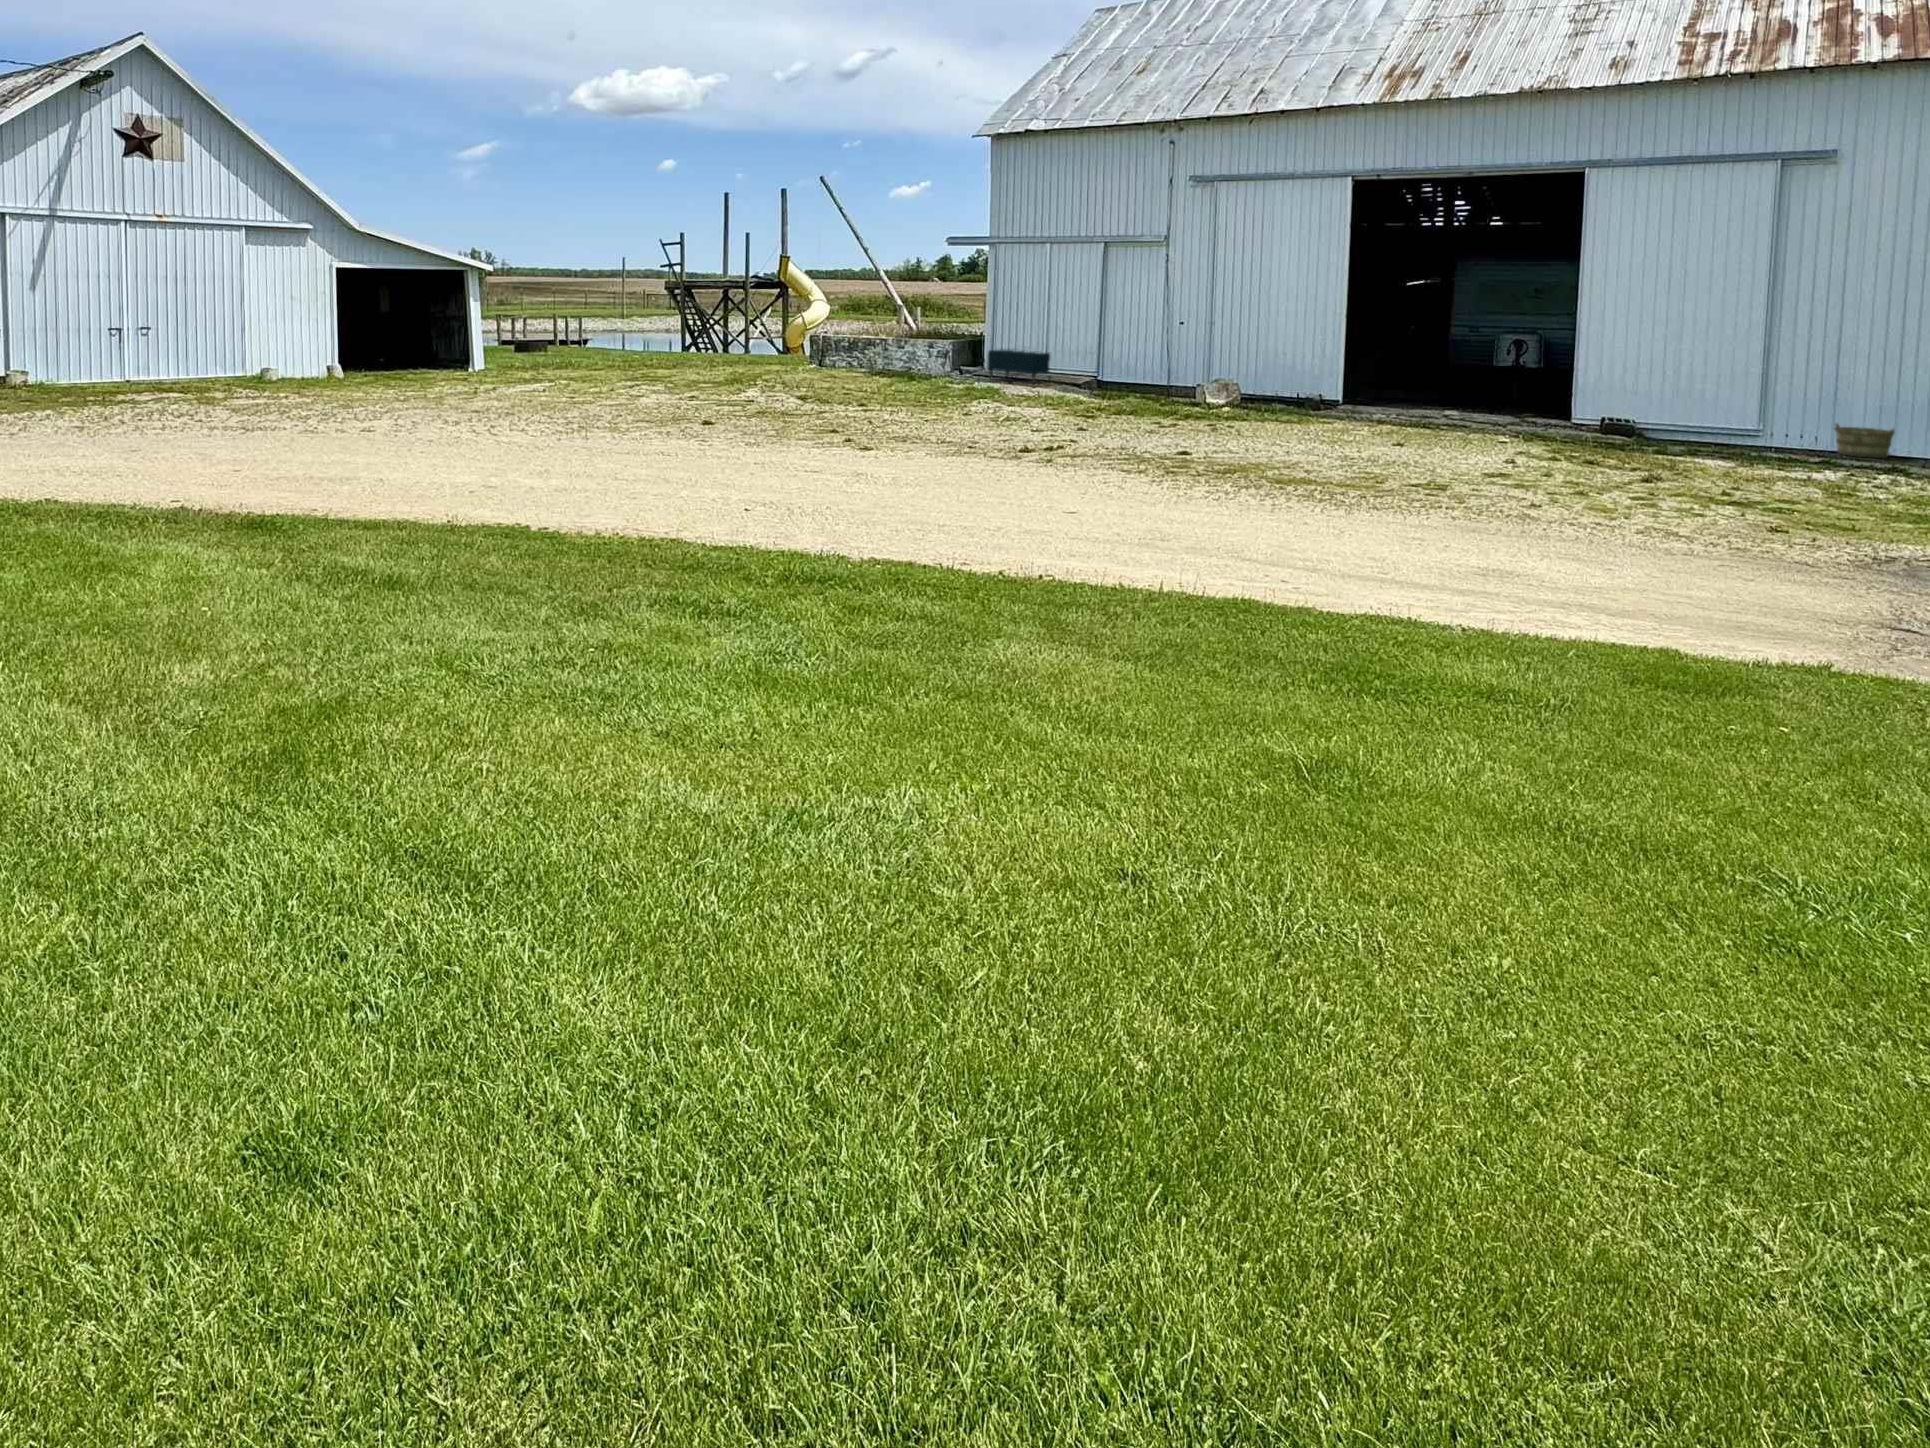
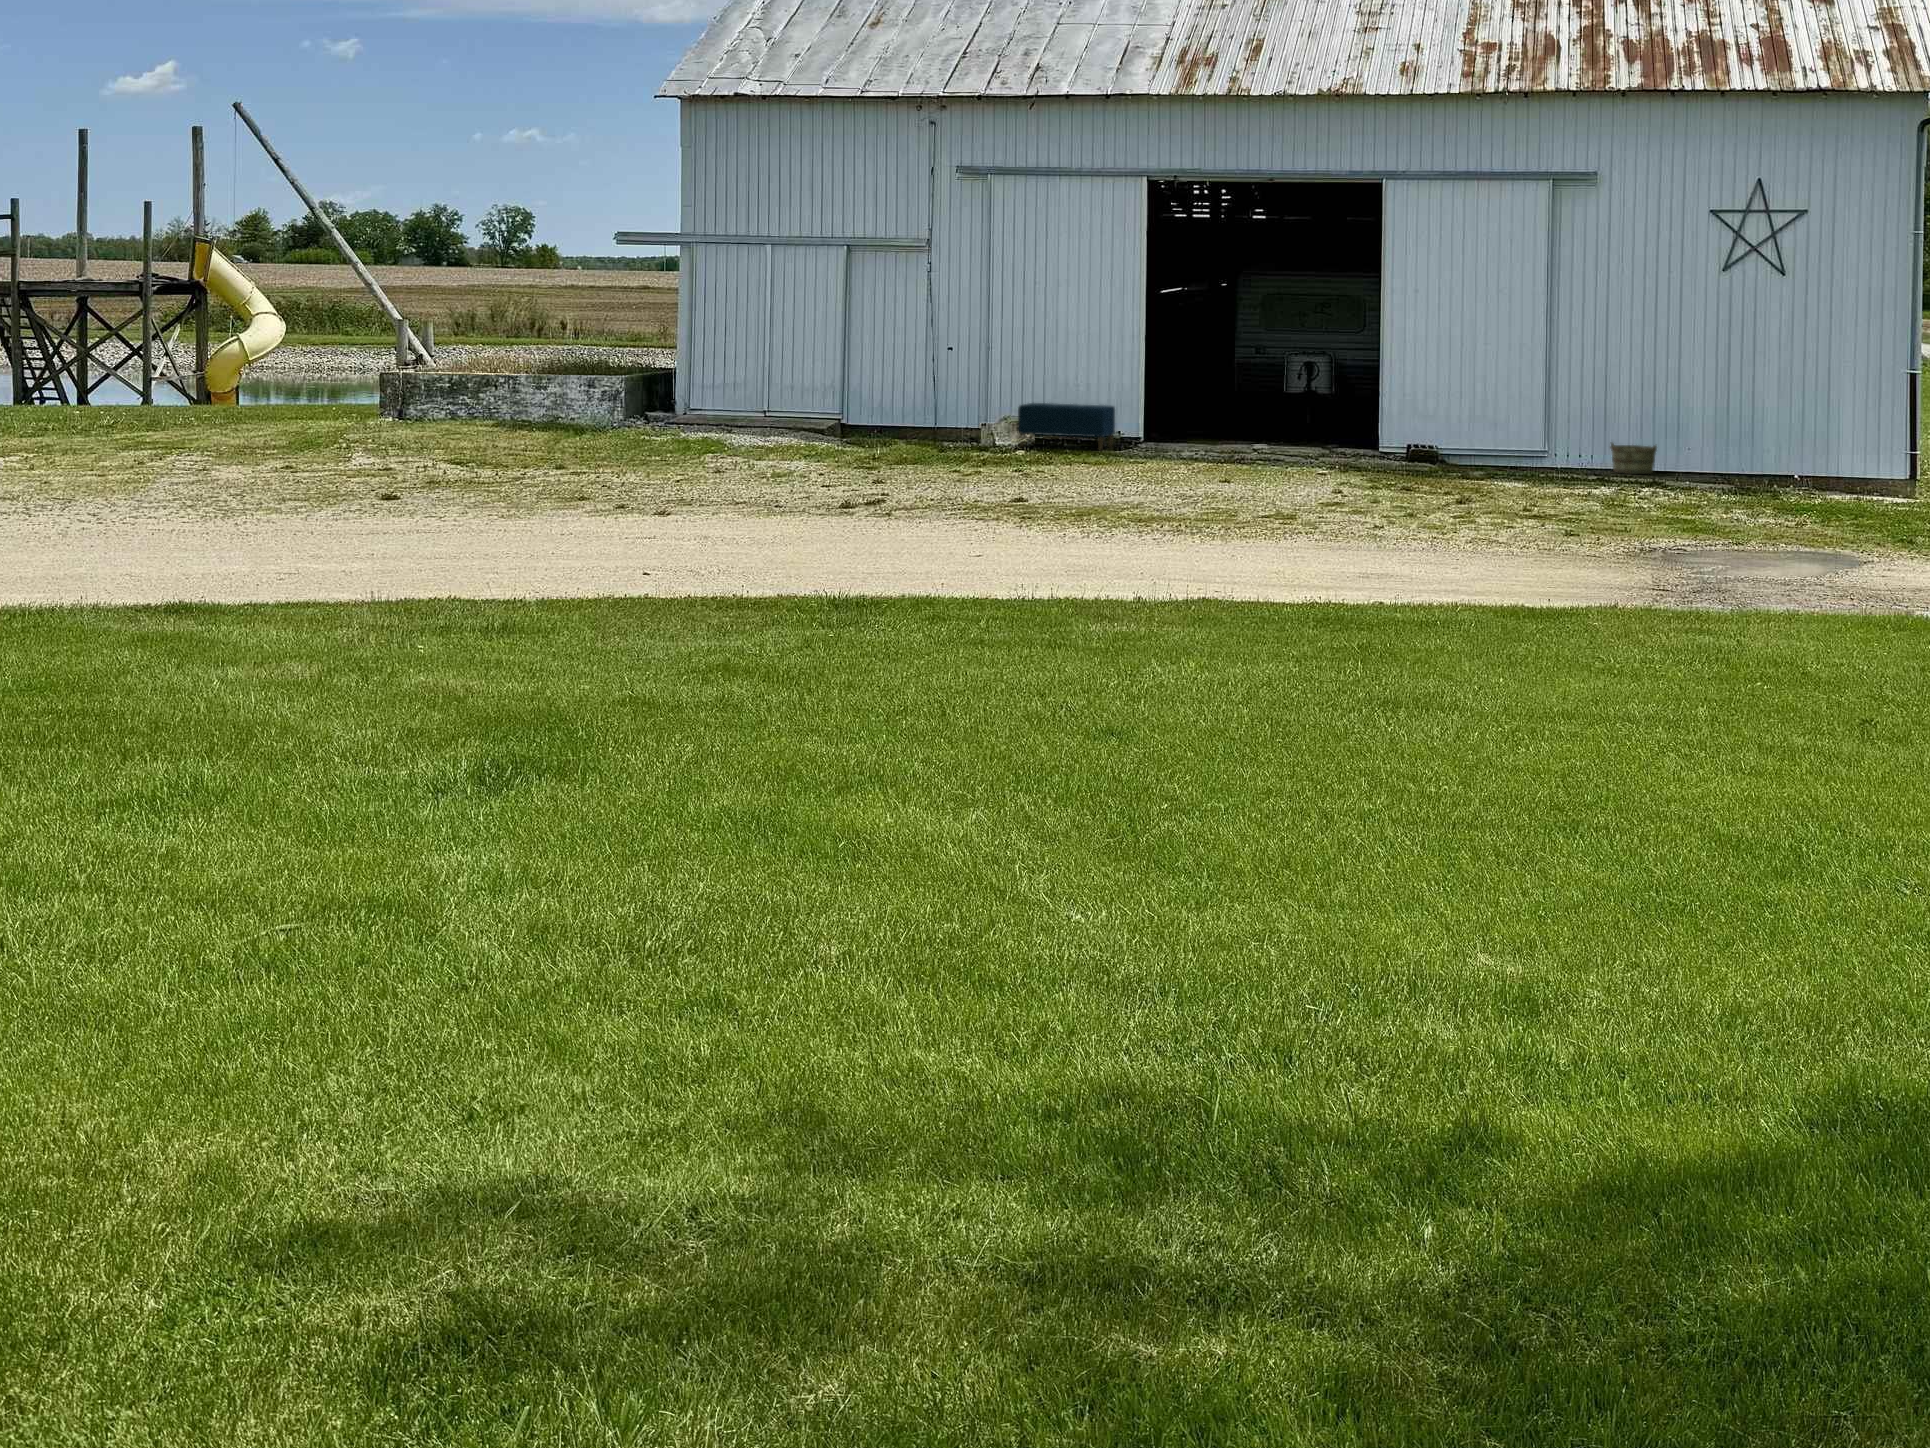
bench: present [987,350,1051,383] -> present [1018,403,1115,450]

